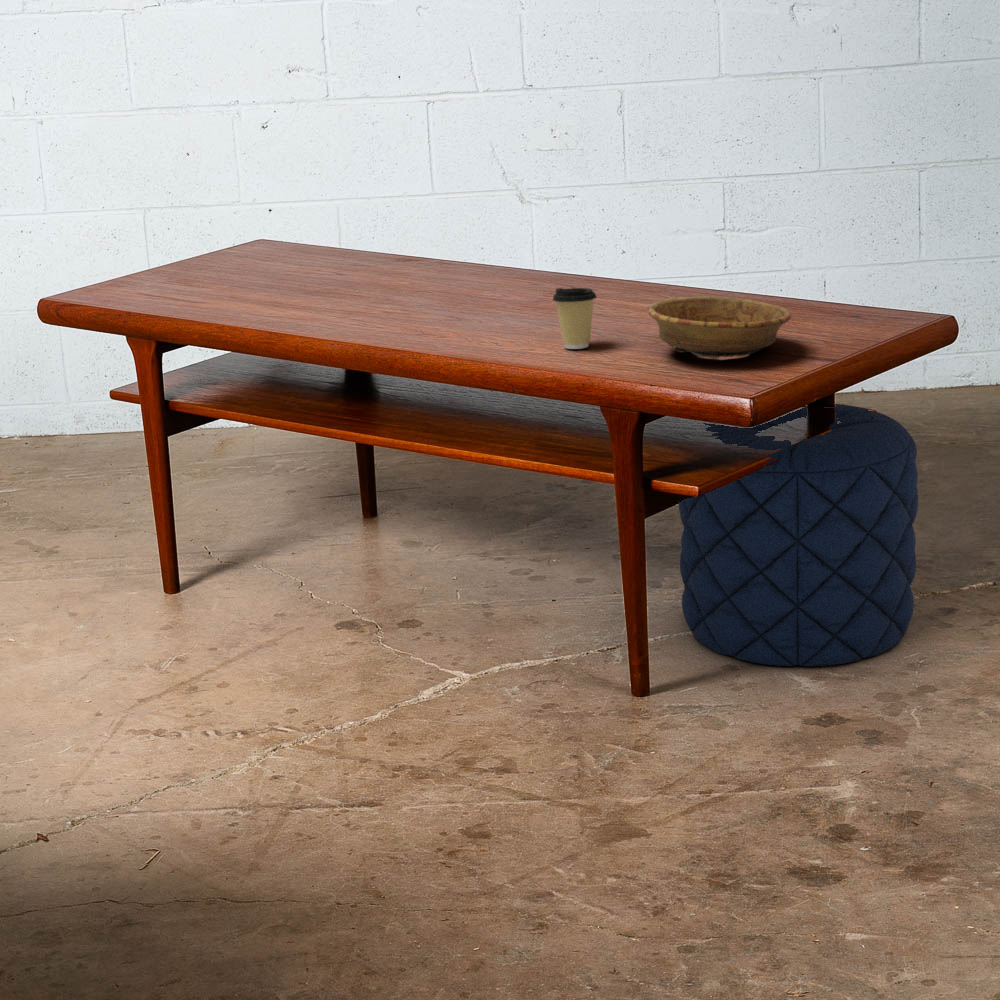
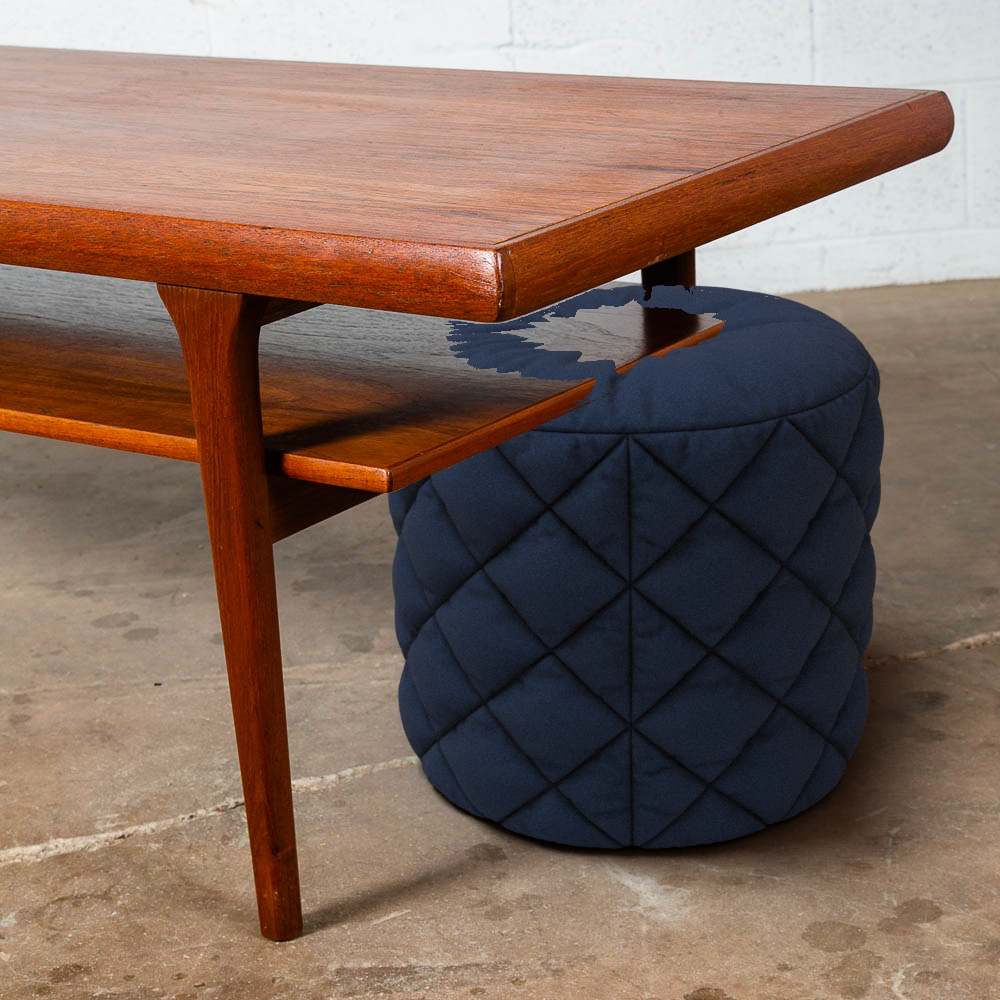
coffee cup: present [553,288,597,349] -> none [74,11,178,151]
decorative bowl: present [647,296,791,359] -> none [278,35,613,164]

